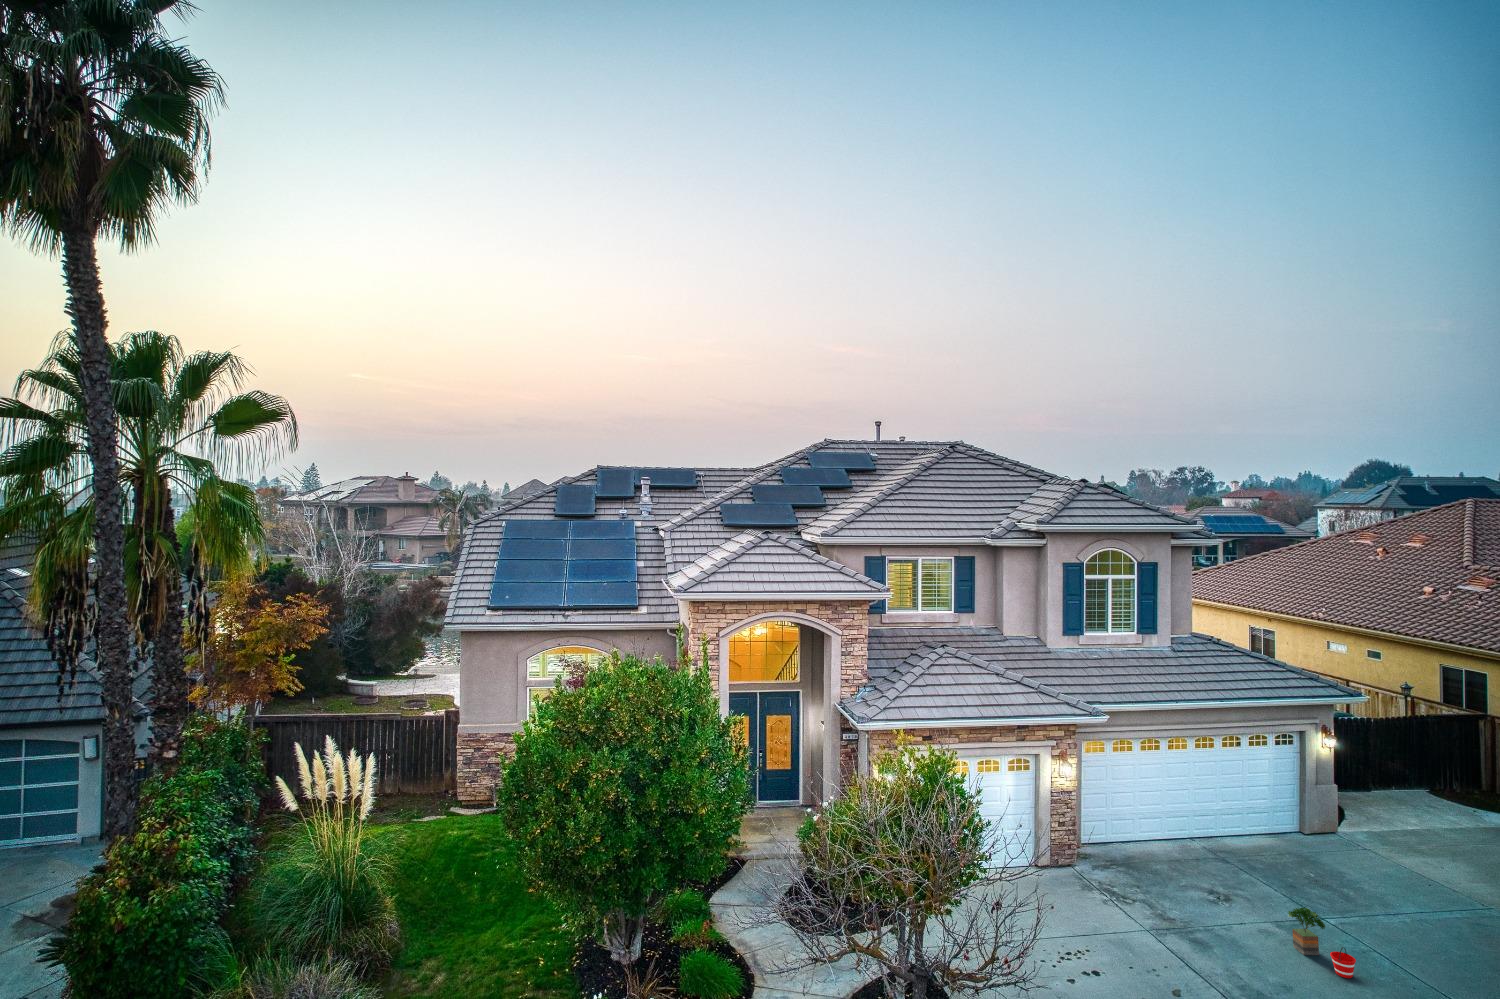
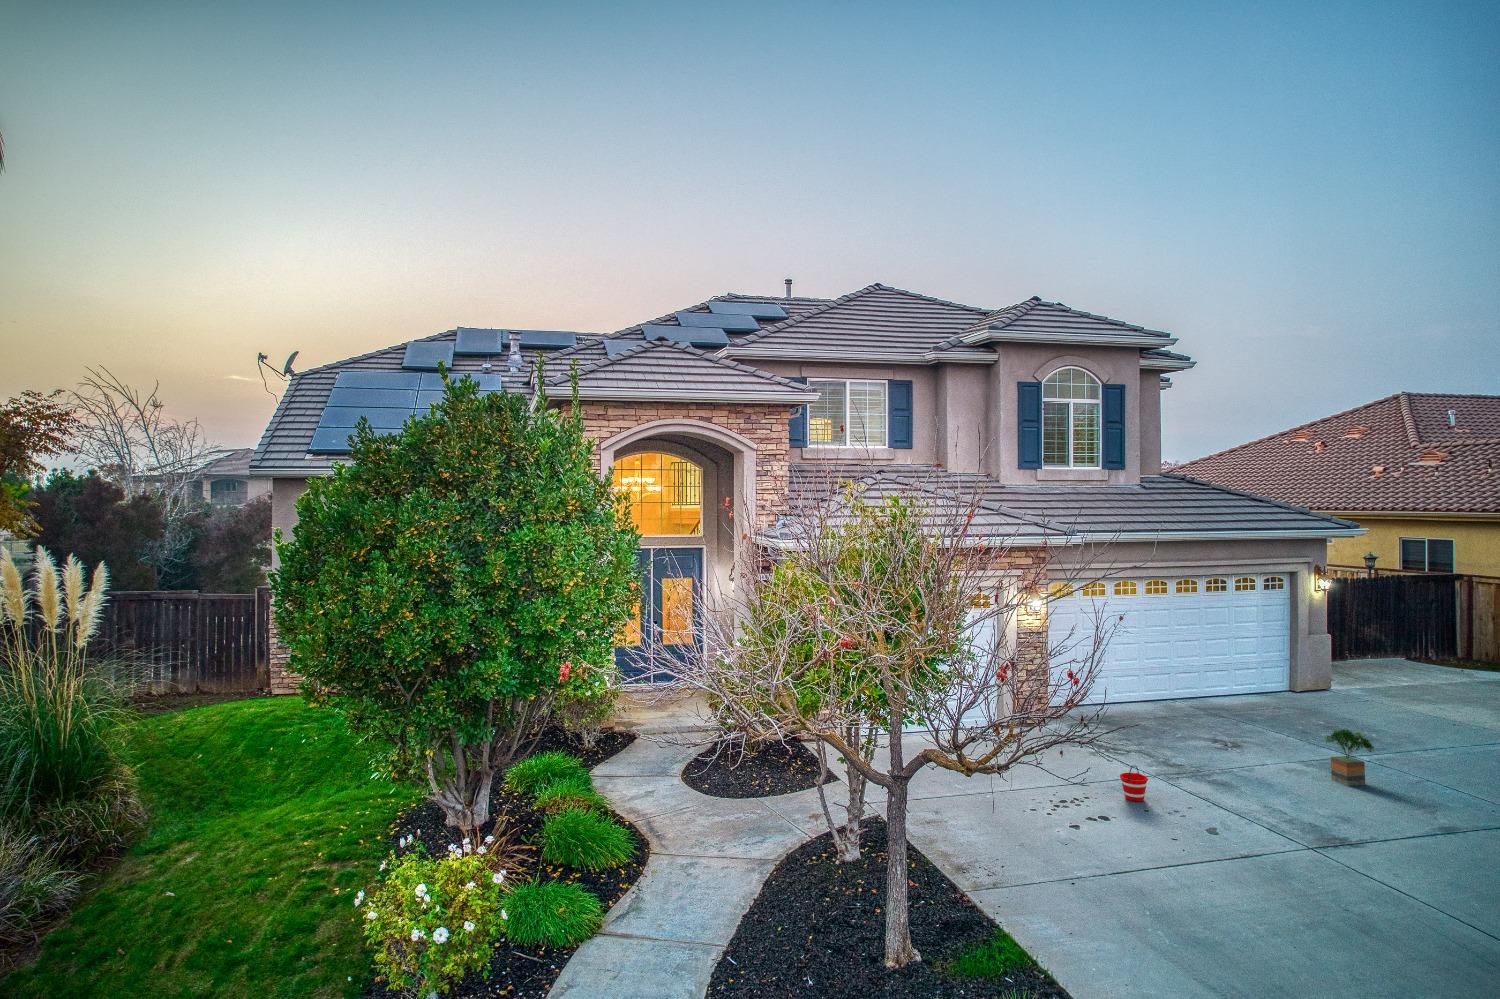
bucket: present [1330,947,1356,978] -> present [1120,765,1148,802]

